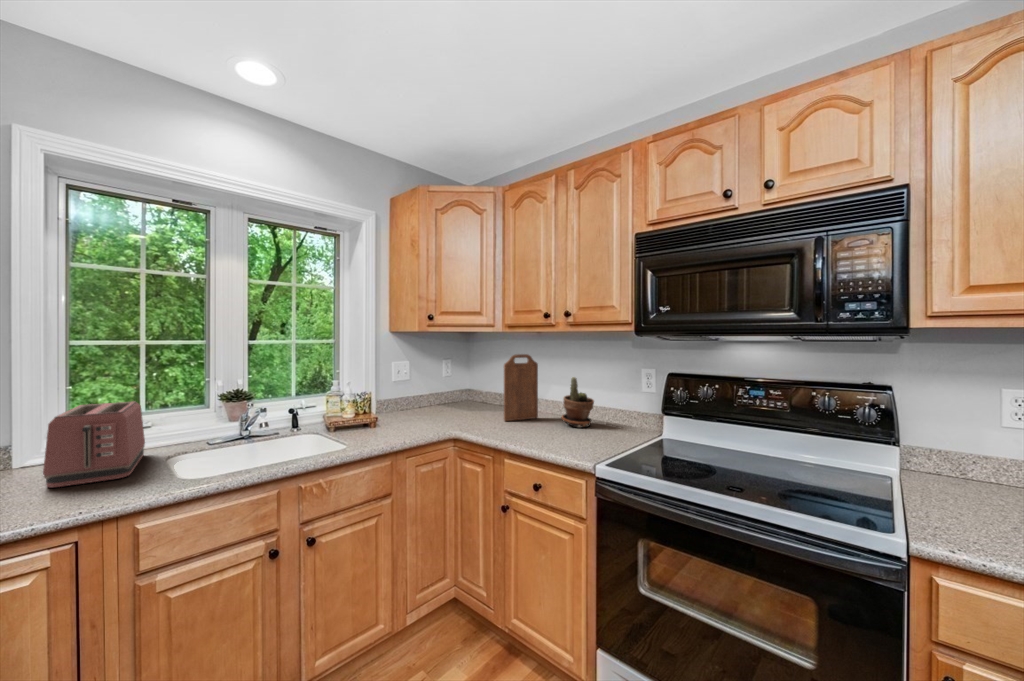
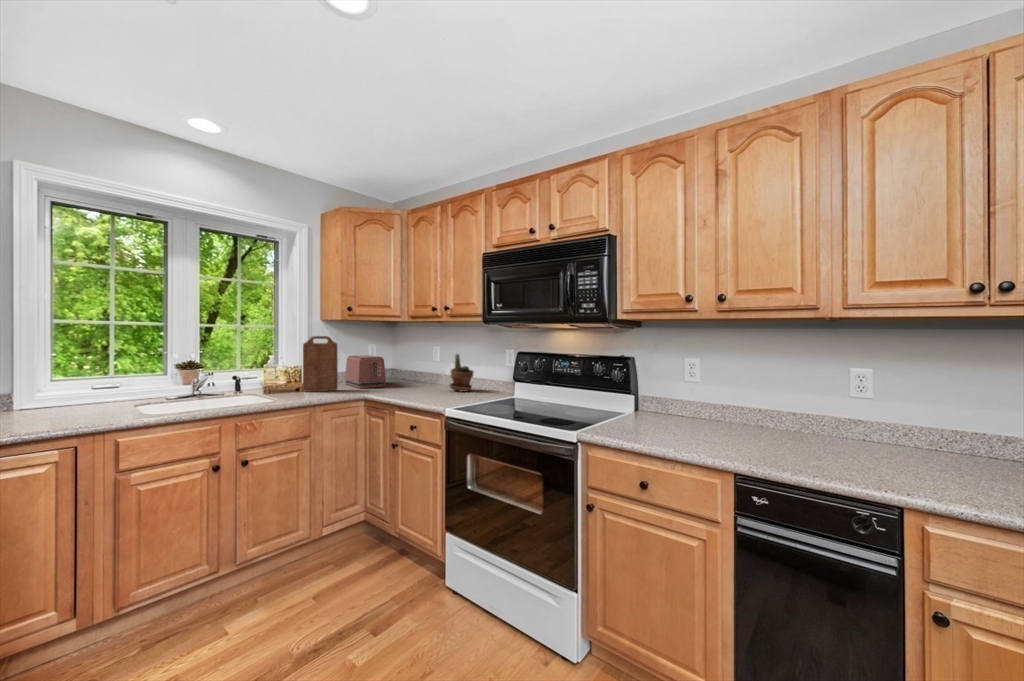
cutting board: present [504,354,538,421] -> present [303,336,338,392]
toaster: present [43,401,145,488] -> present [345,355,386,388]

